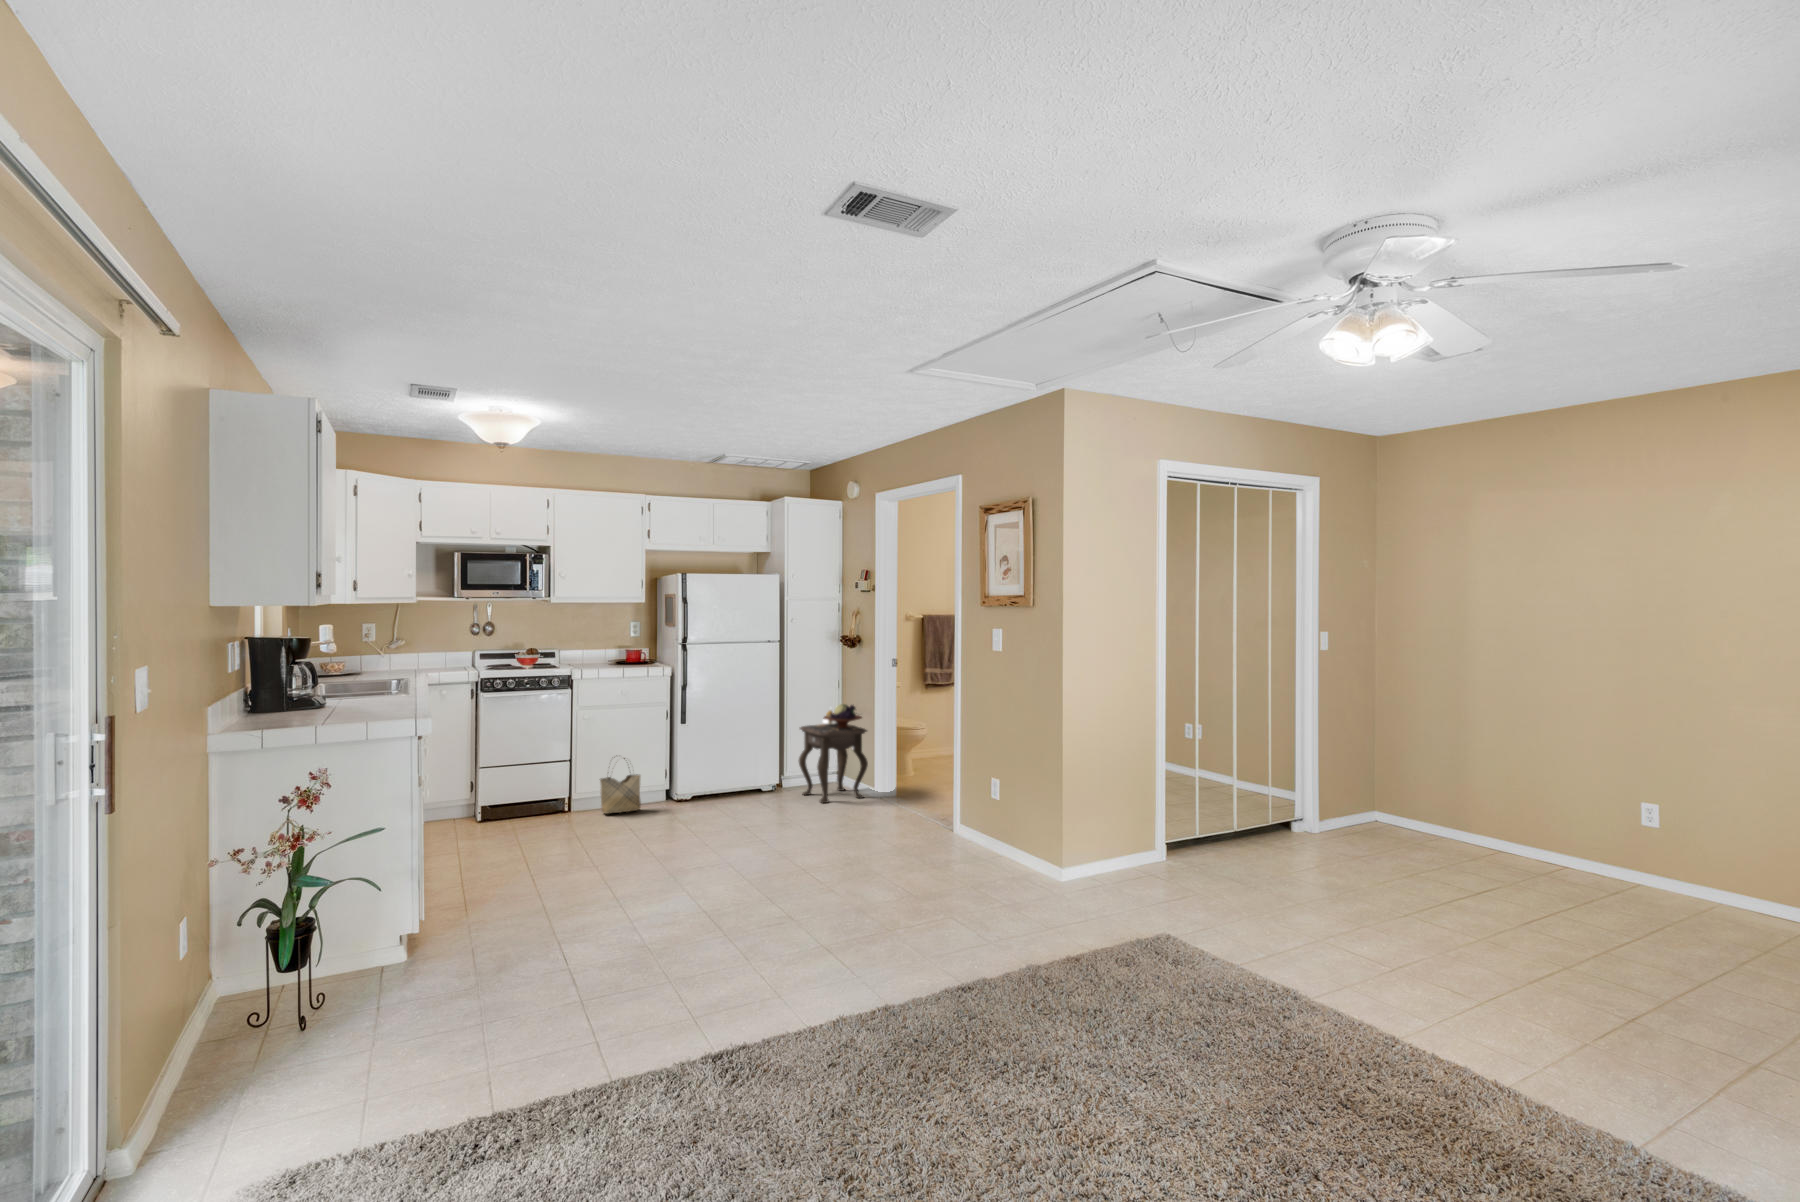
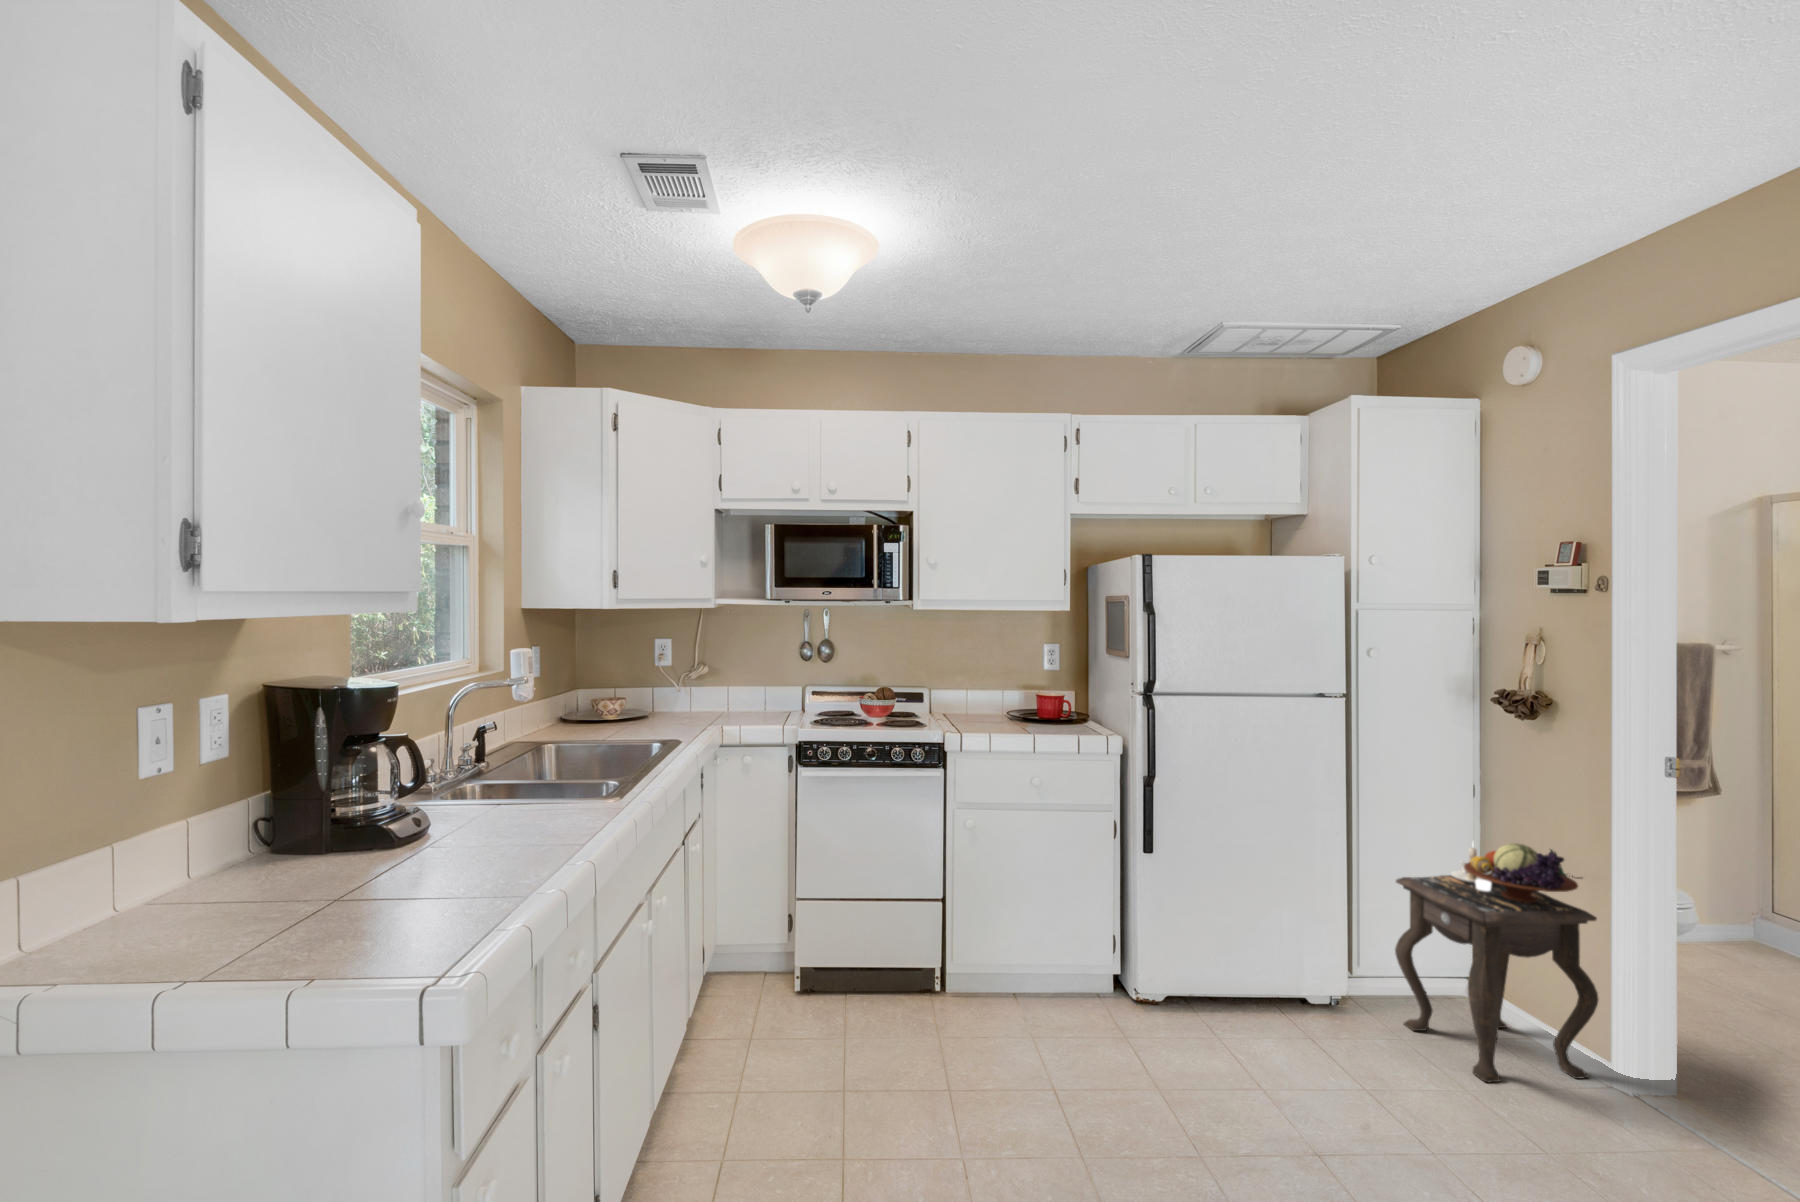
woven basket: present [600,758,641,814] -> none [990,900,1067,1020]

